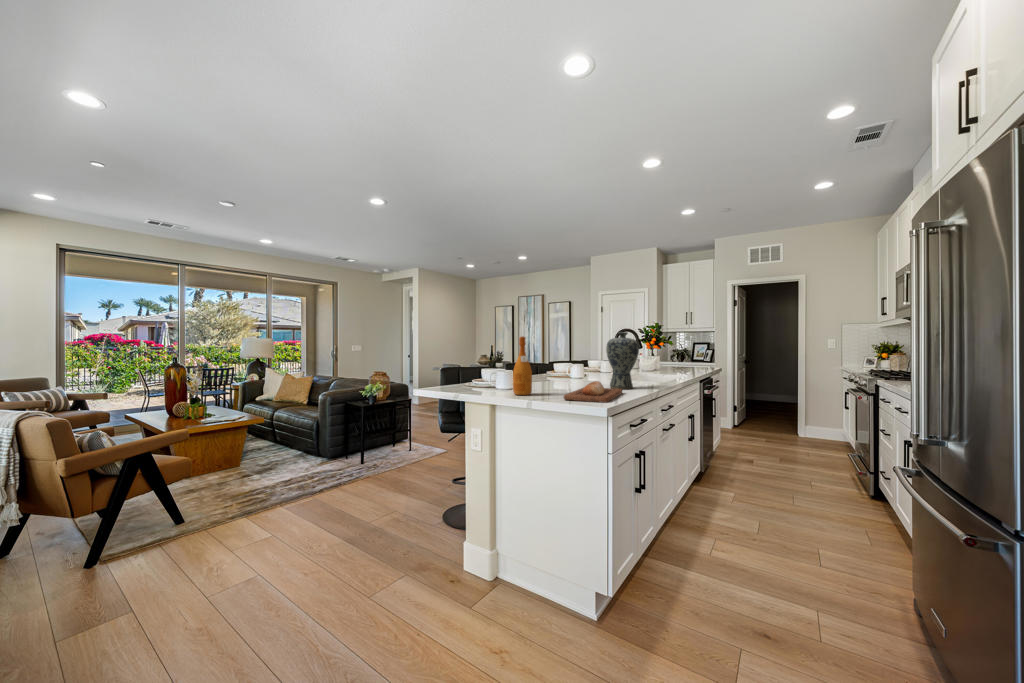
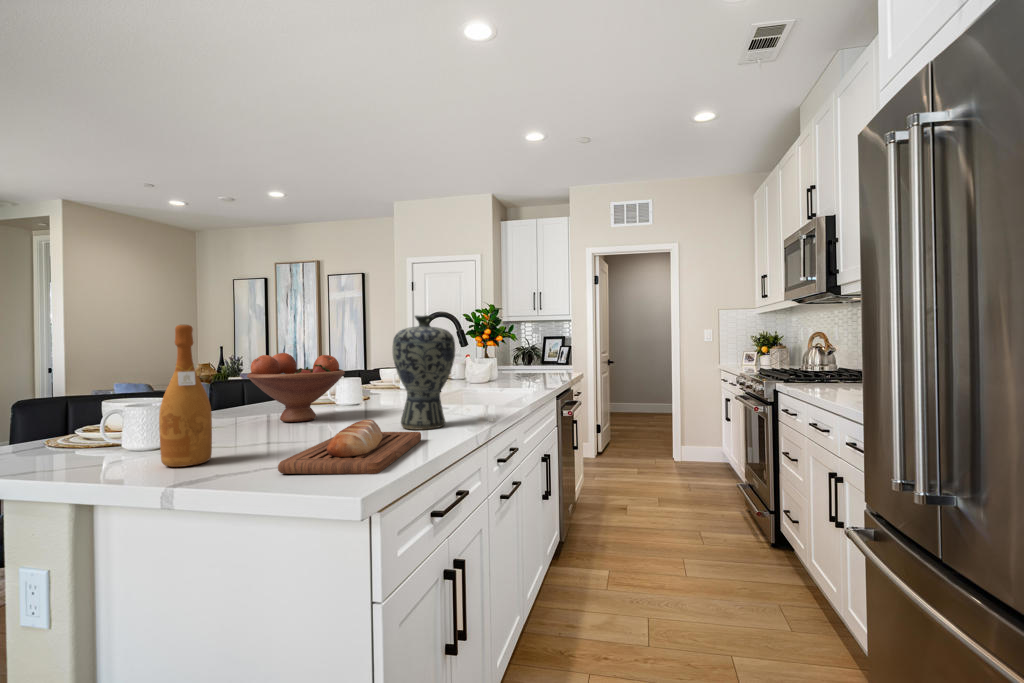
fruit bowl: none [534,349,579,383] -> present [247,353,345,422]

